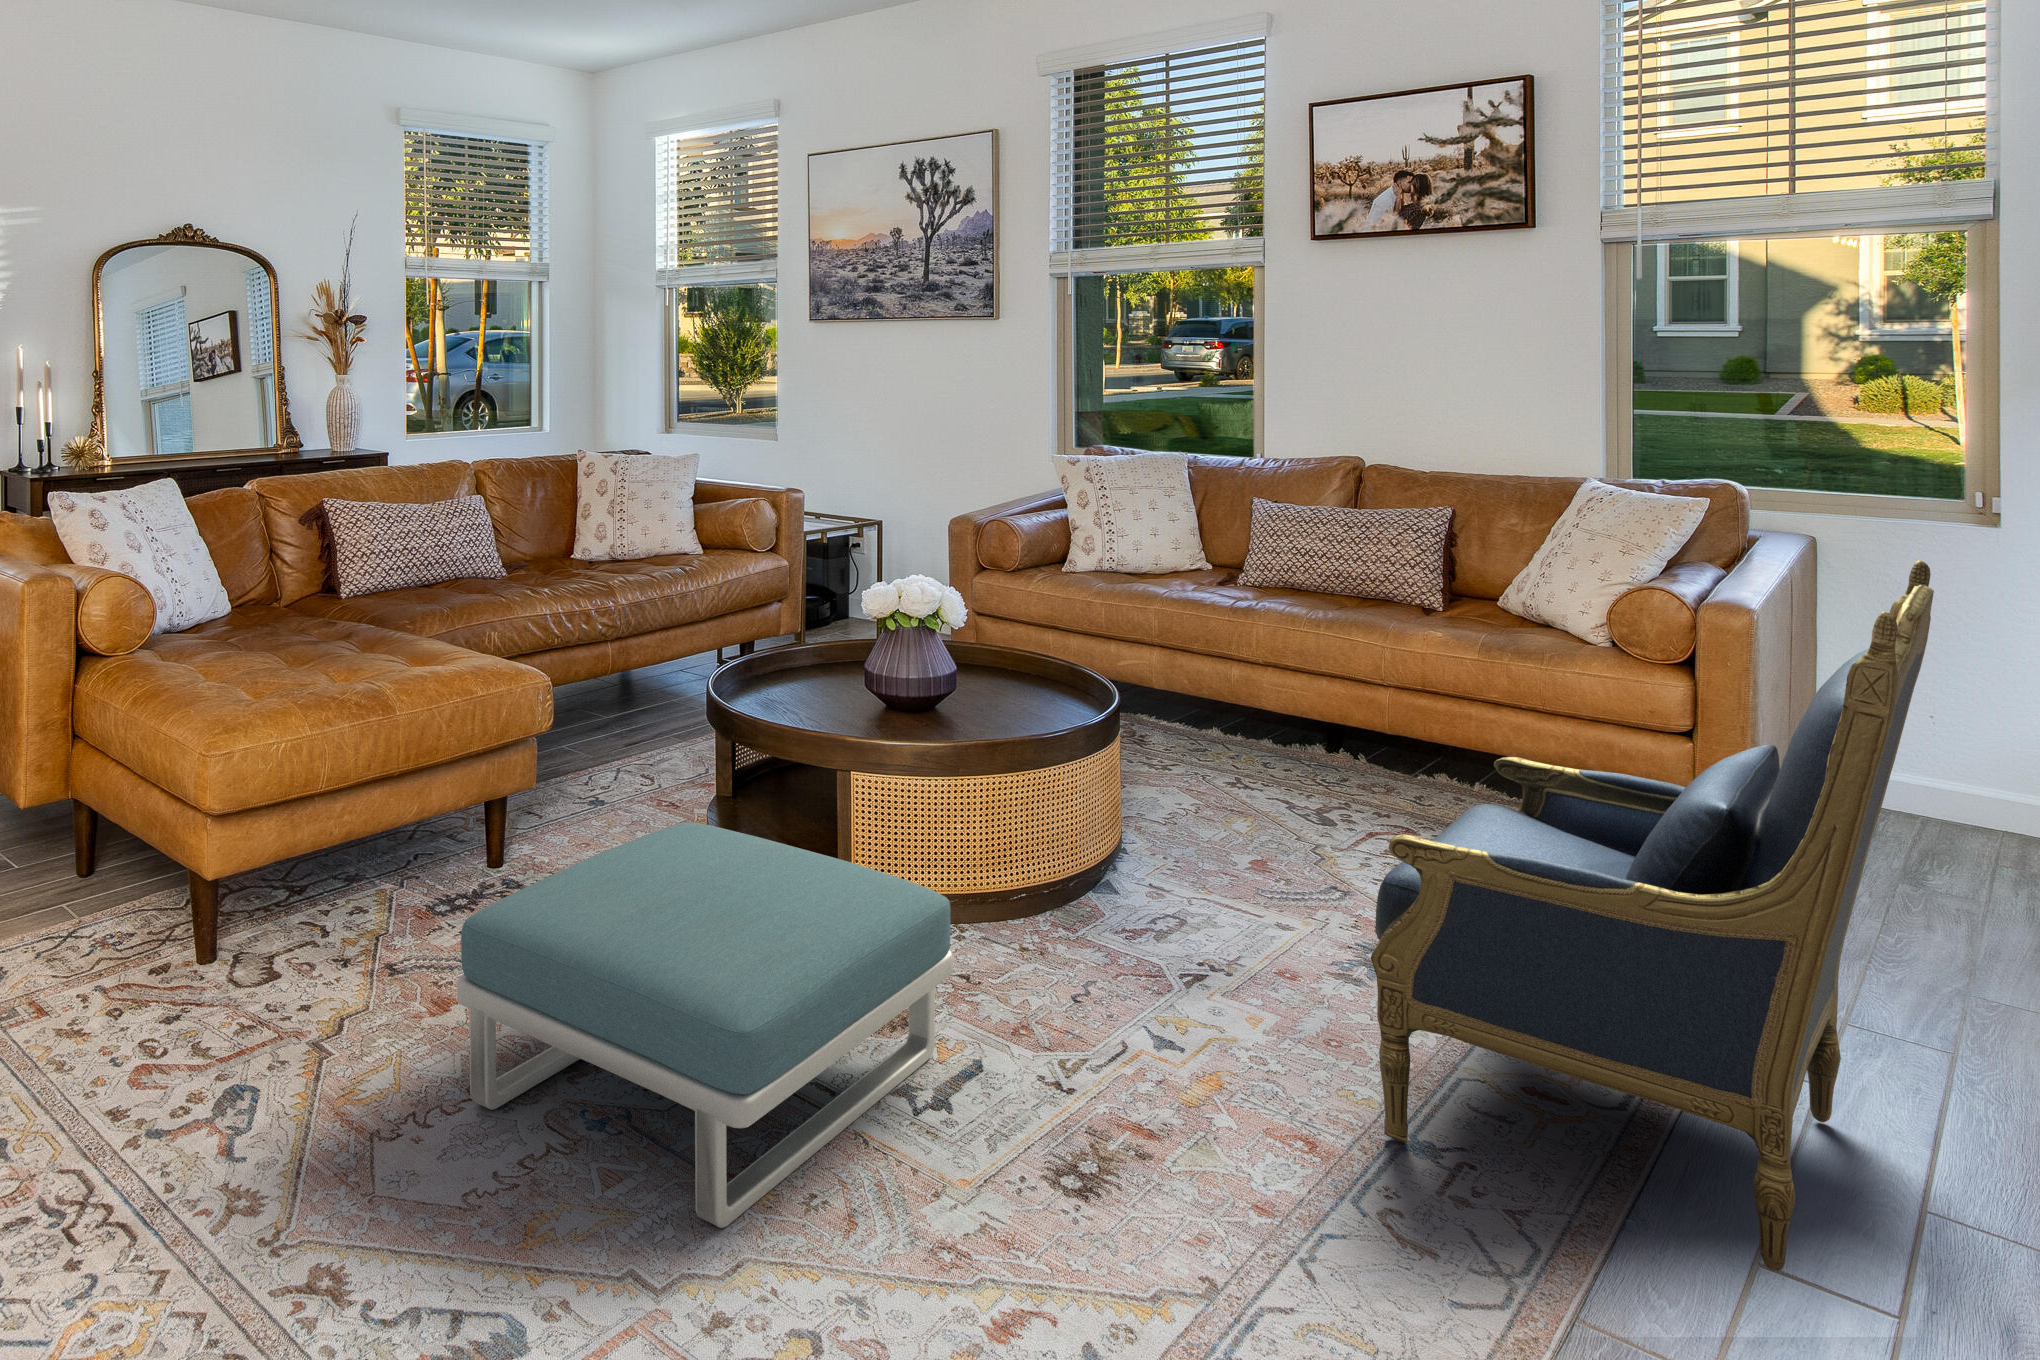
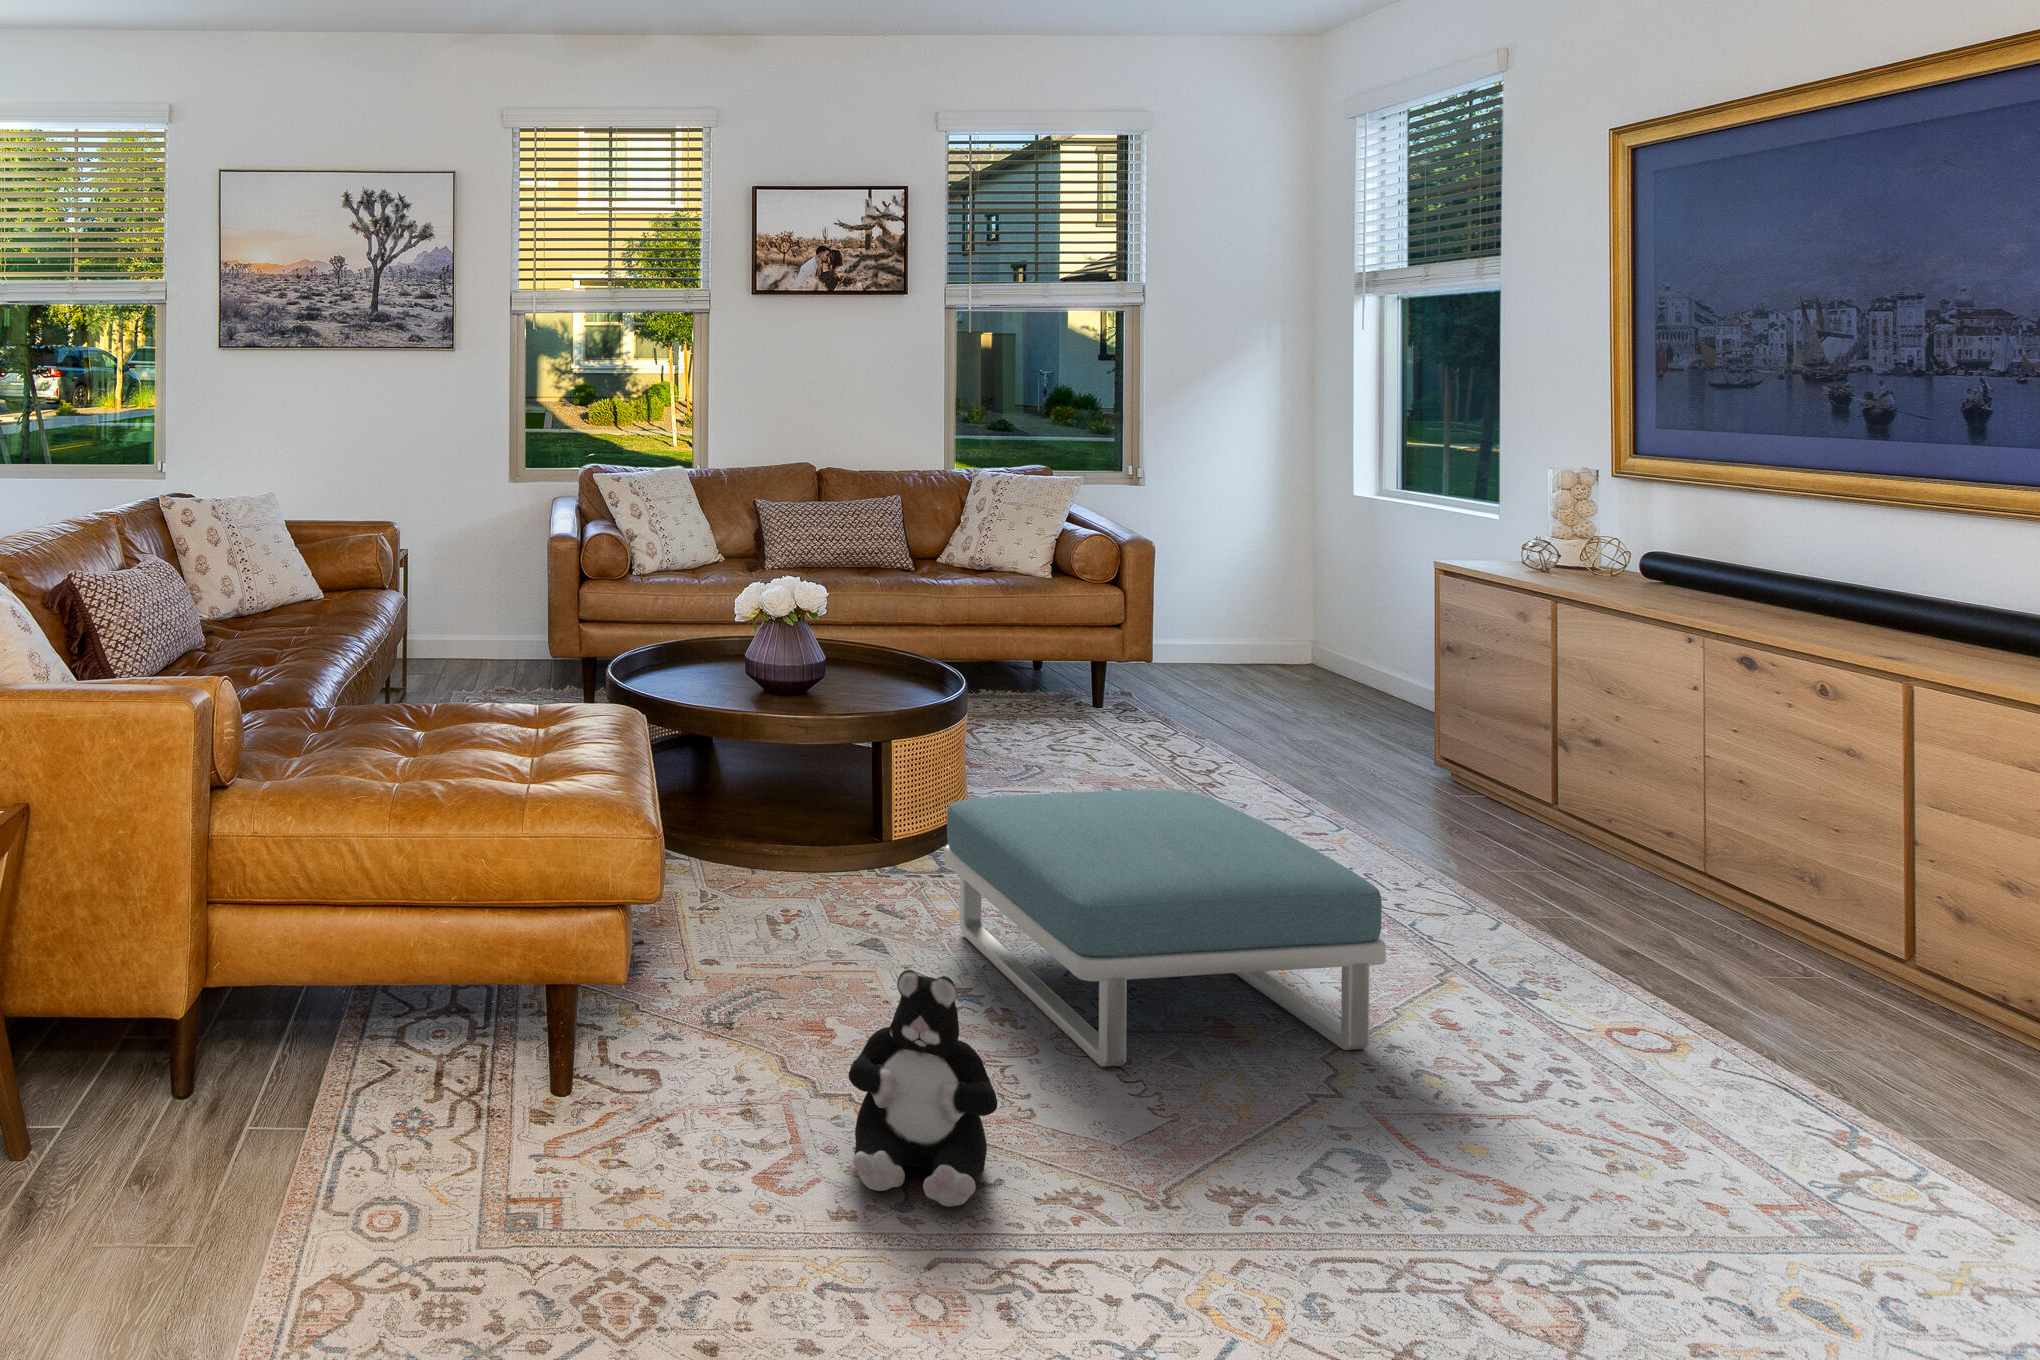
armchair: present [1371,560,1934,1271] -> none [1255,491,1617,871]
plush toy: none [109,904,278,1105] -> present [849,970,997,1207]

